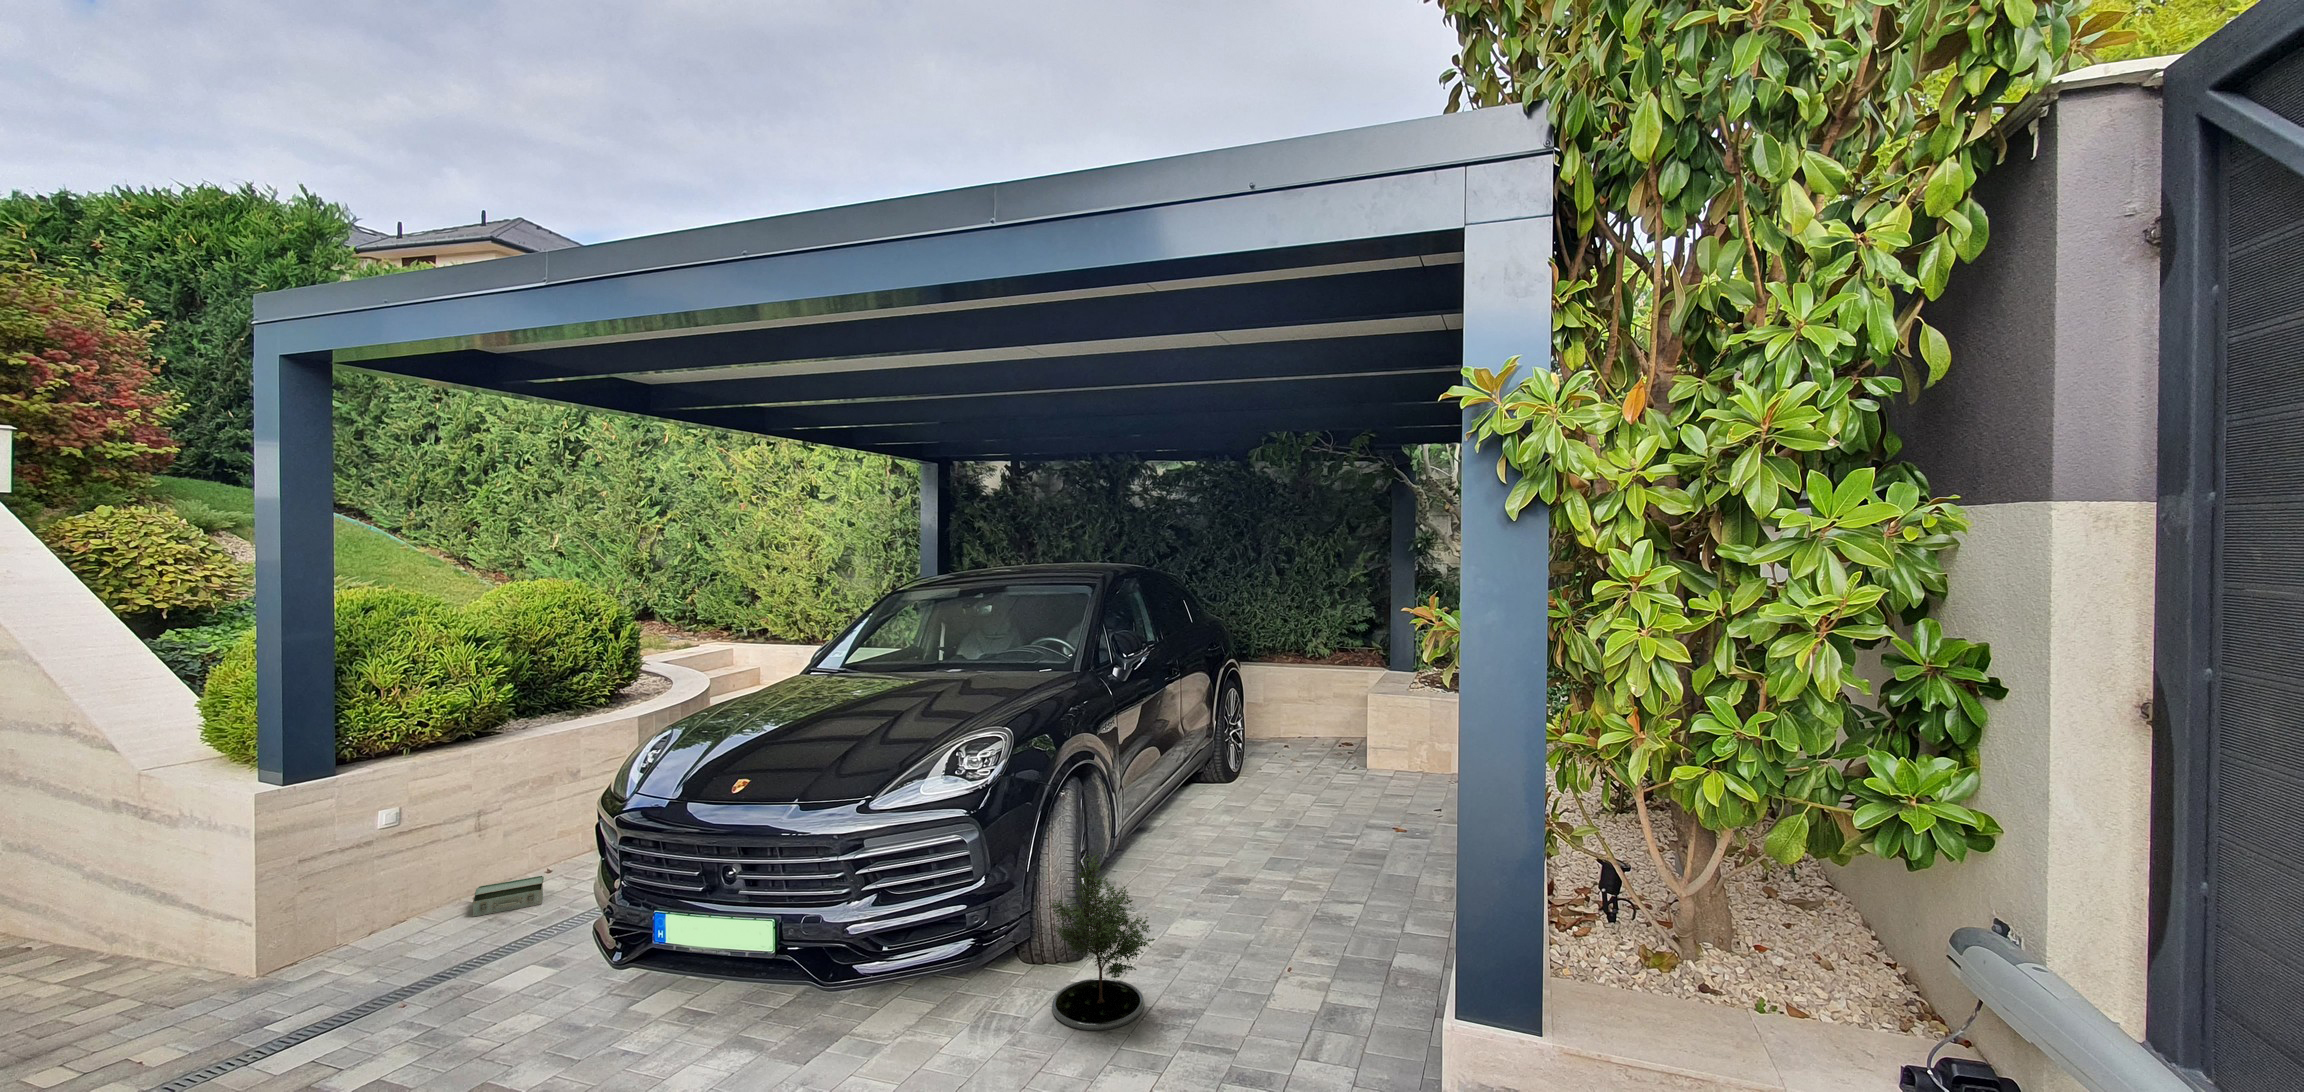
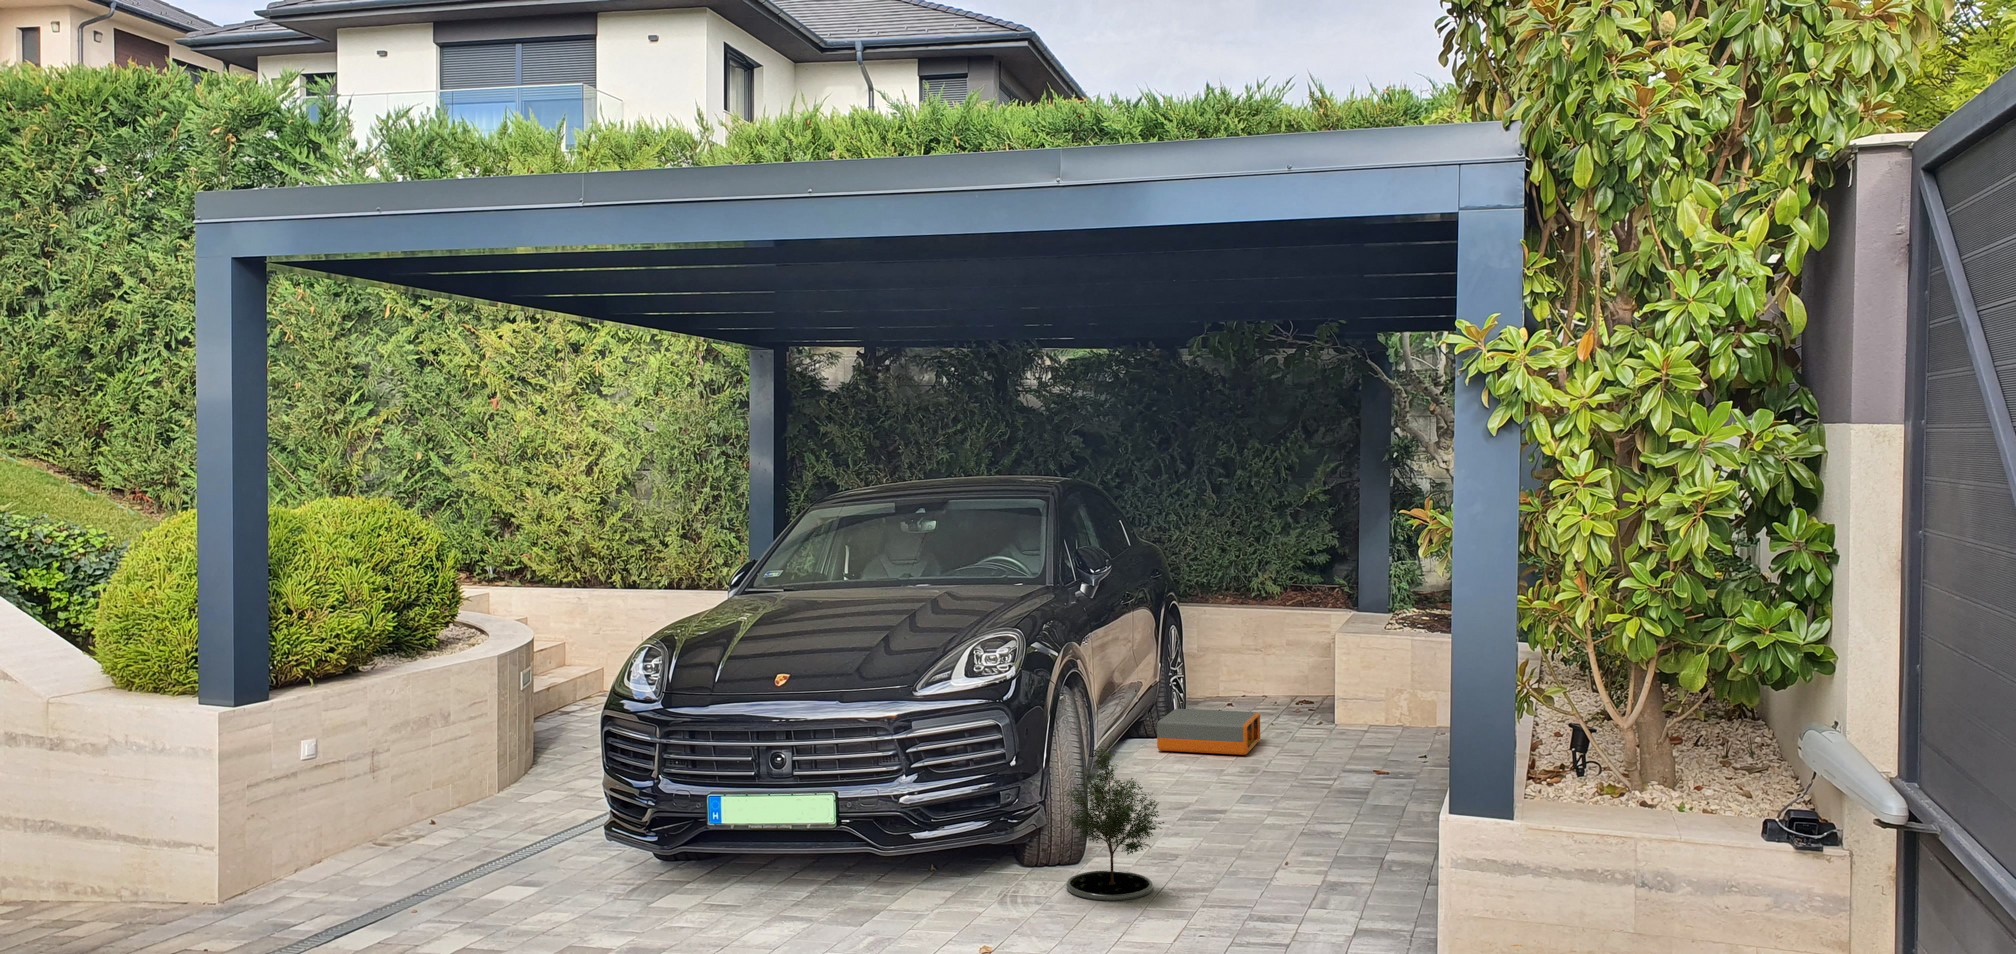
storage box: none [1212,761,1305,808] -> present [1157,709,1260,755]
toolbox: present [472,876,544,917] -> none [399,814,472,849]

